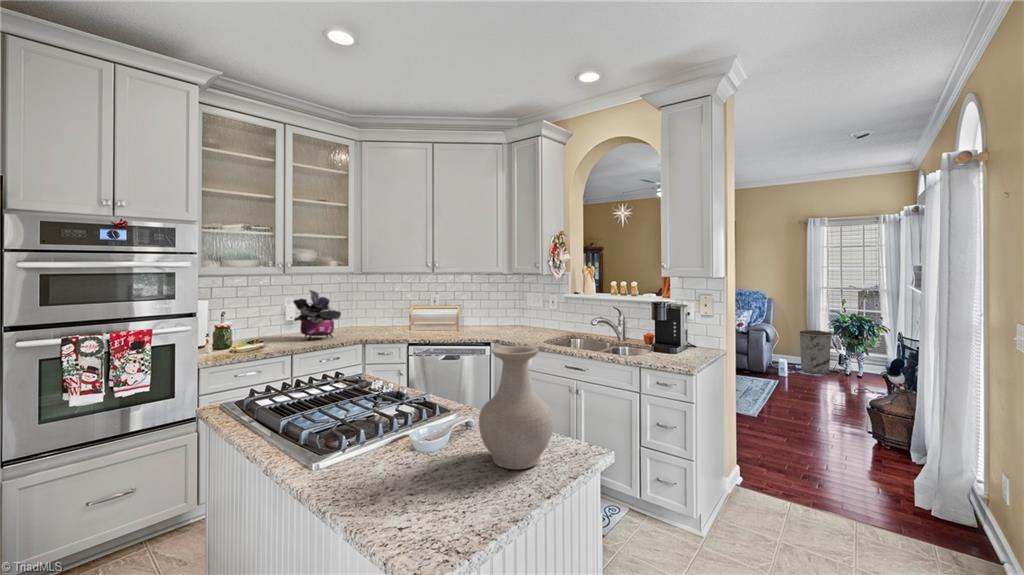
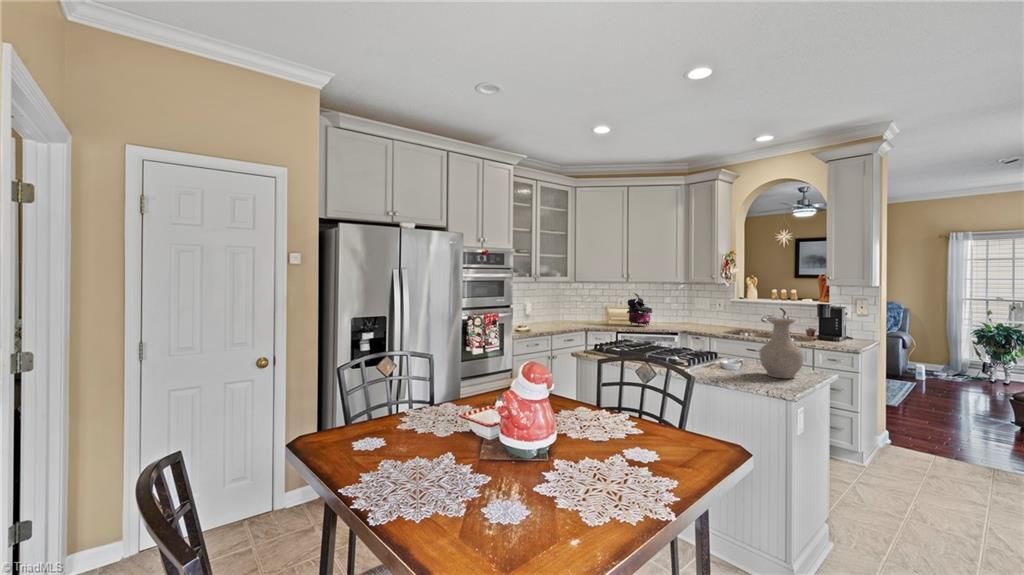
potted plant: present [293,290,341,339] -> present [627,293,652,326]
trash can: present [800,330,832,374] -> none [939,339,975,380]

